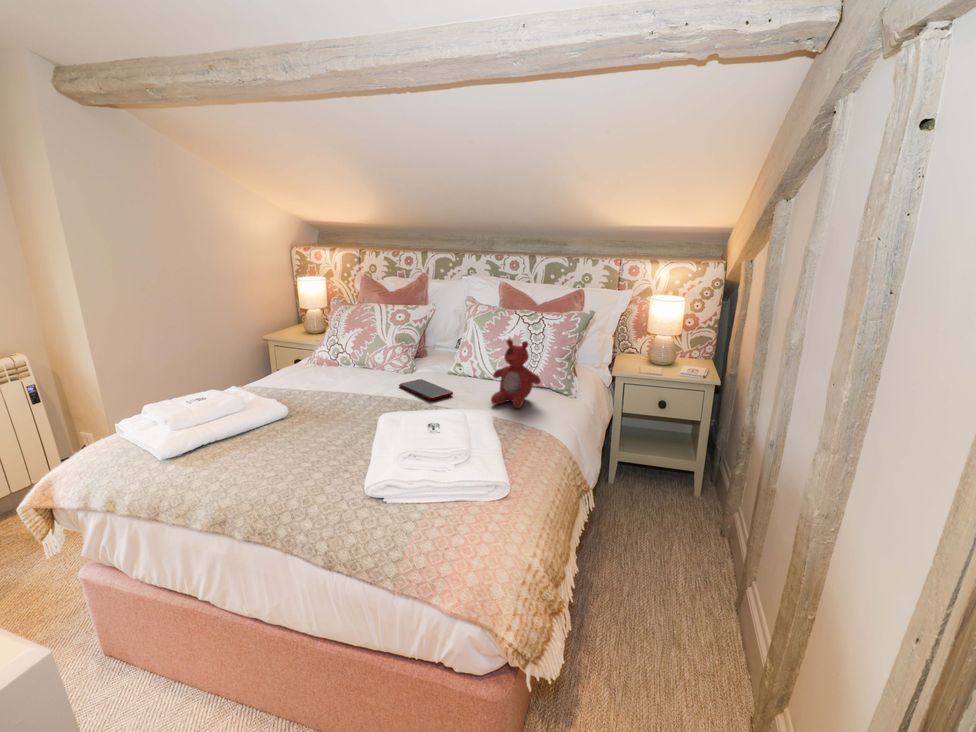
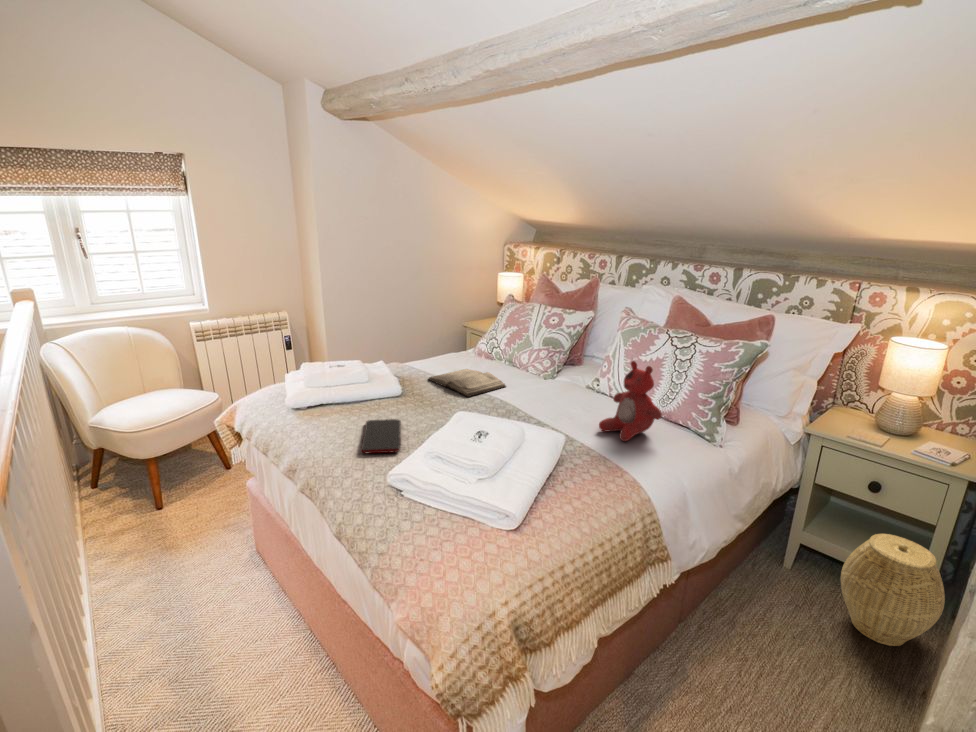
diary: none [292,377,378,403] -> present [428,369,506,397]
smartphone: present [399,379,453,400] -> present [361,419,401,453]
woven basket: none [654,433,715,509] -> present [841,534,945,646]

